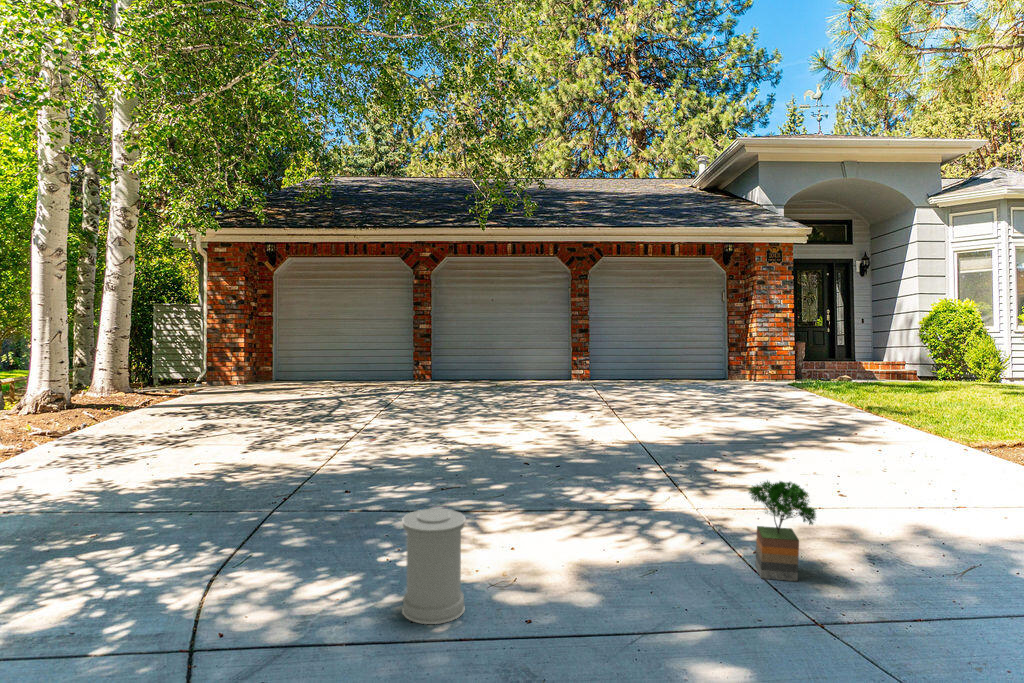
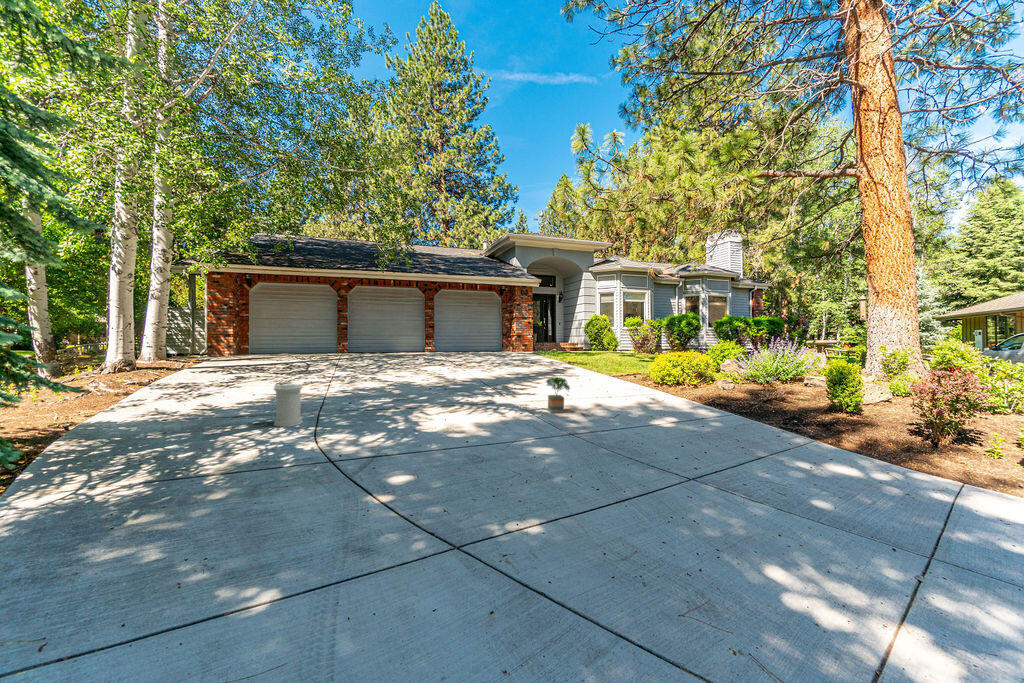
trash can: present [402,509,465,624] -> present [274,384,302,426]

